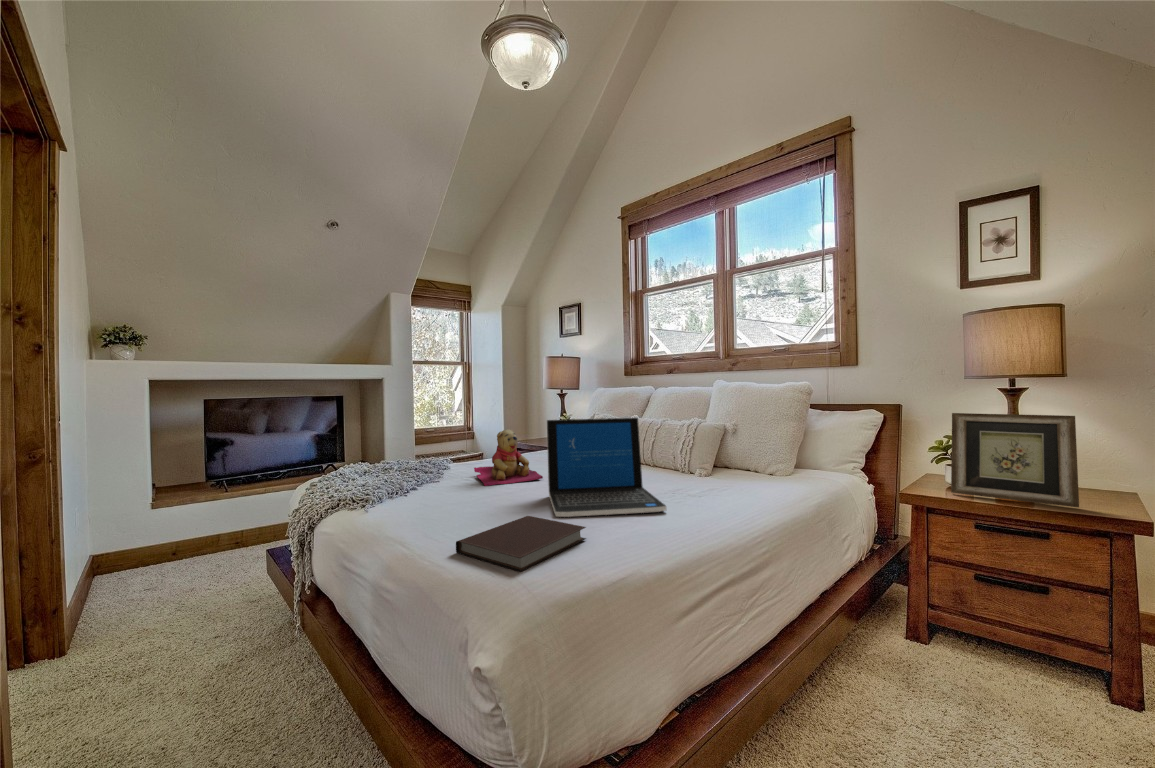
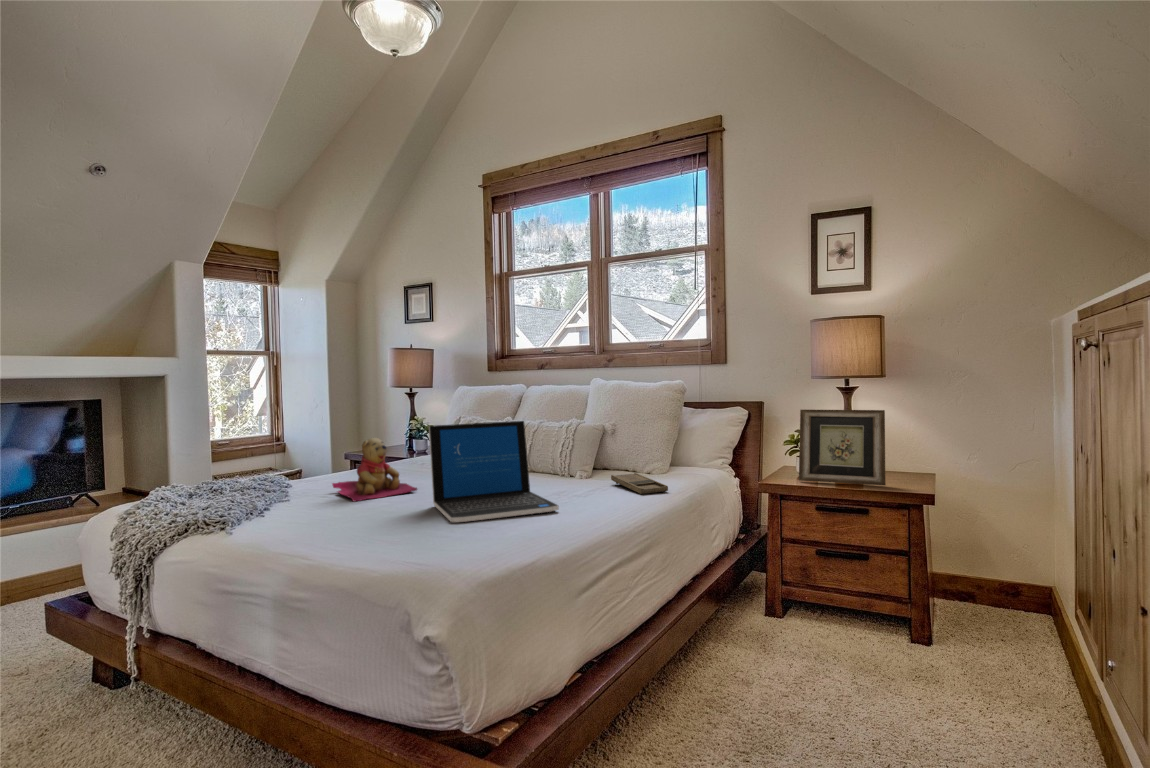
tray: none [728,473,790,498] -> present [611,473,668,494]
notebook: present [456,516,586,572] -> none [369,522,492,565]

